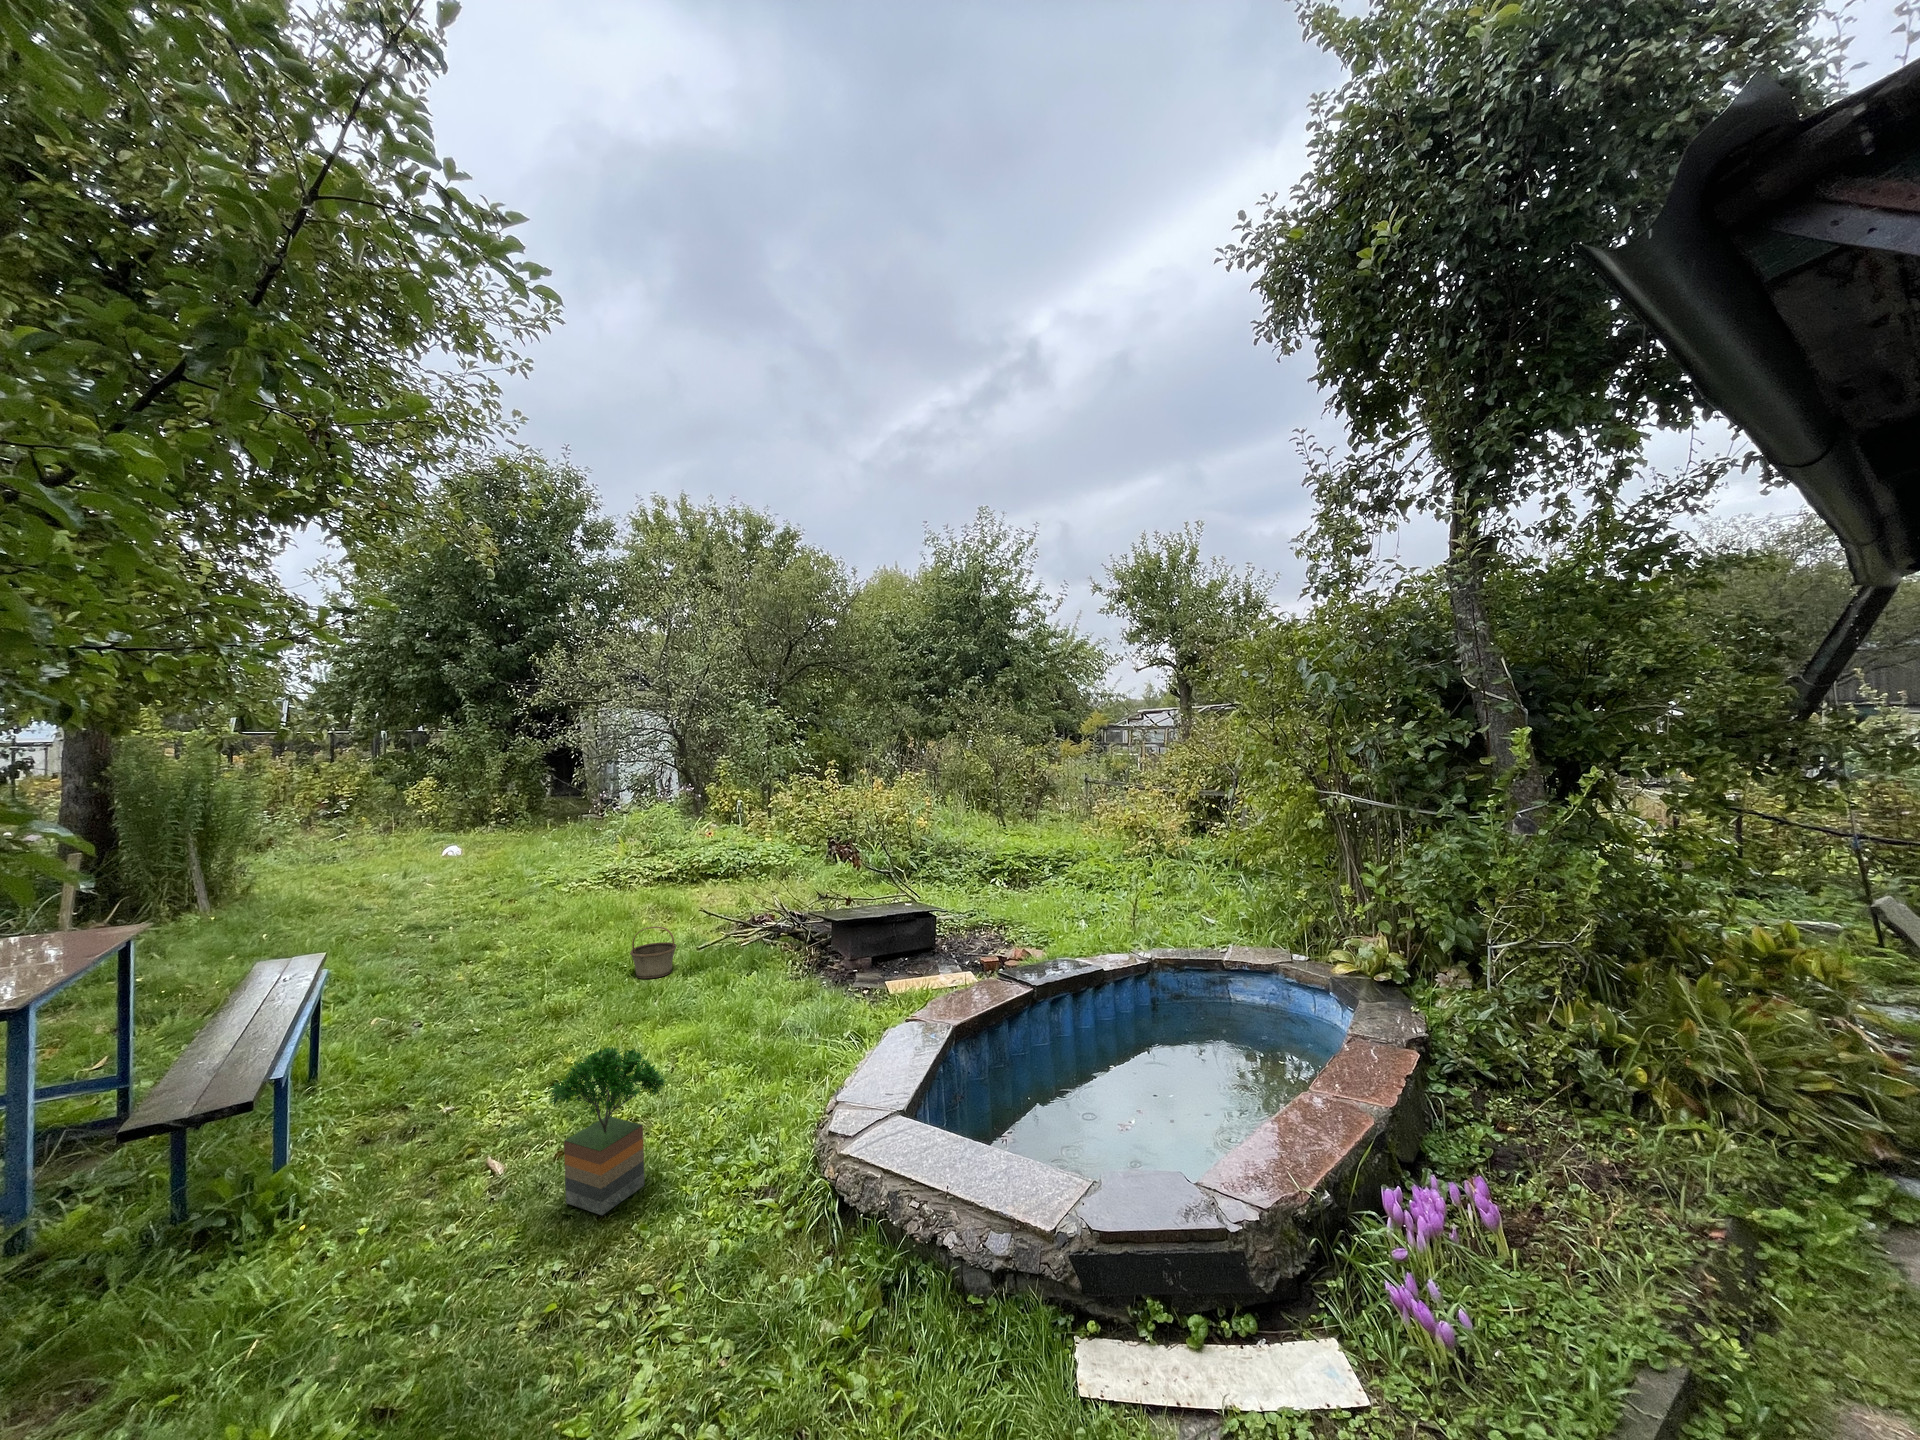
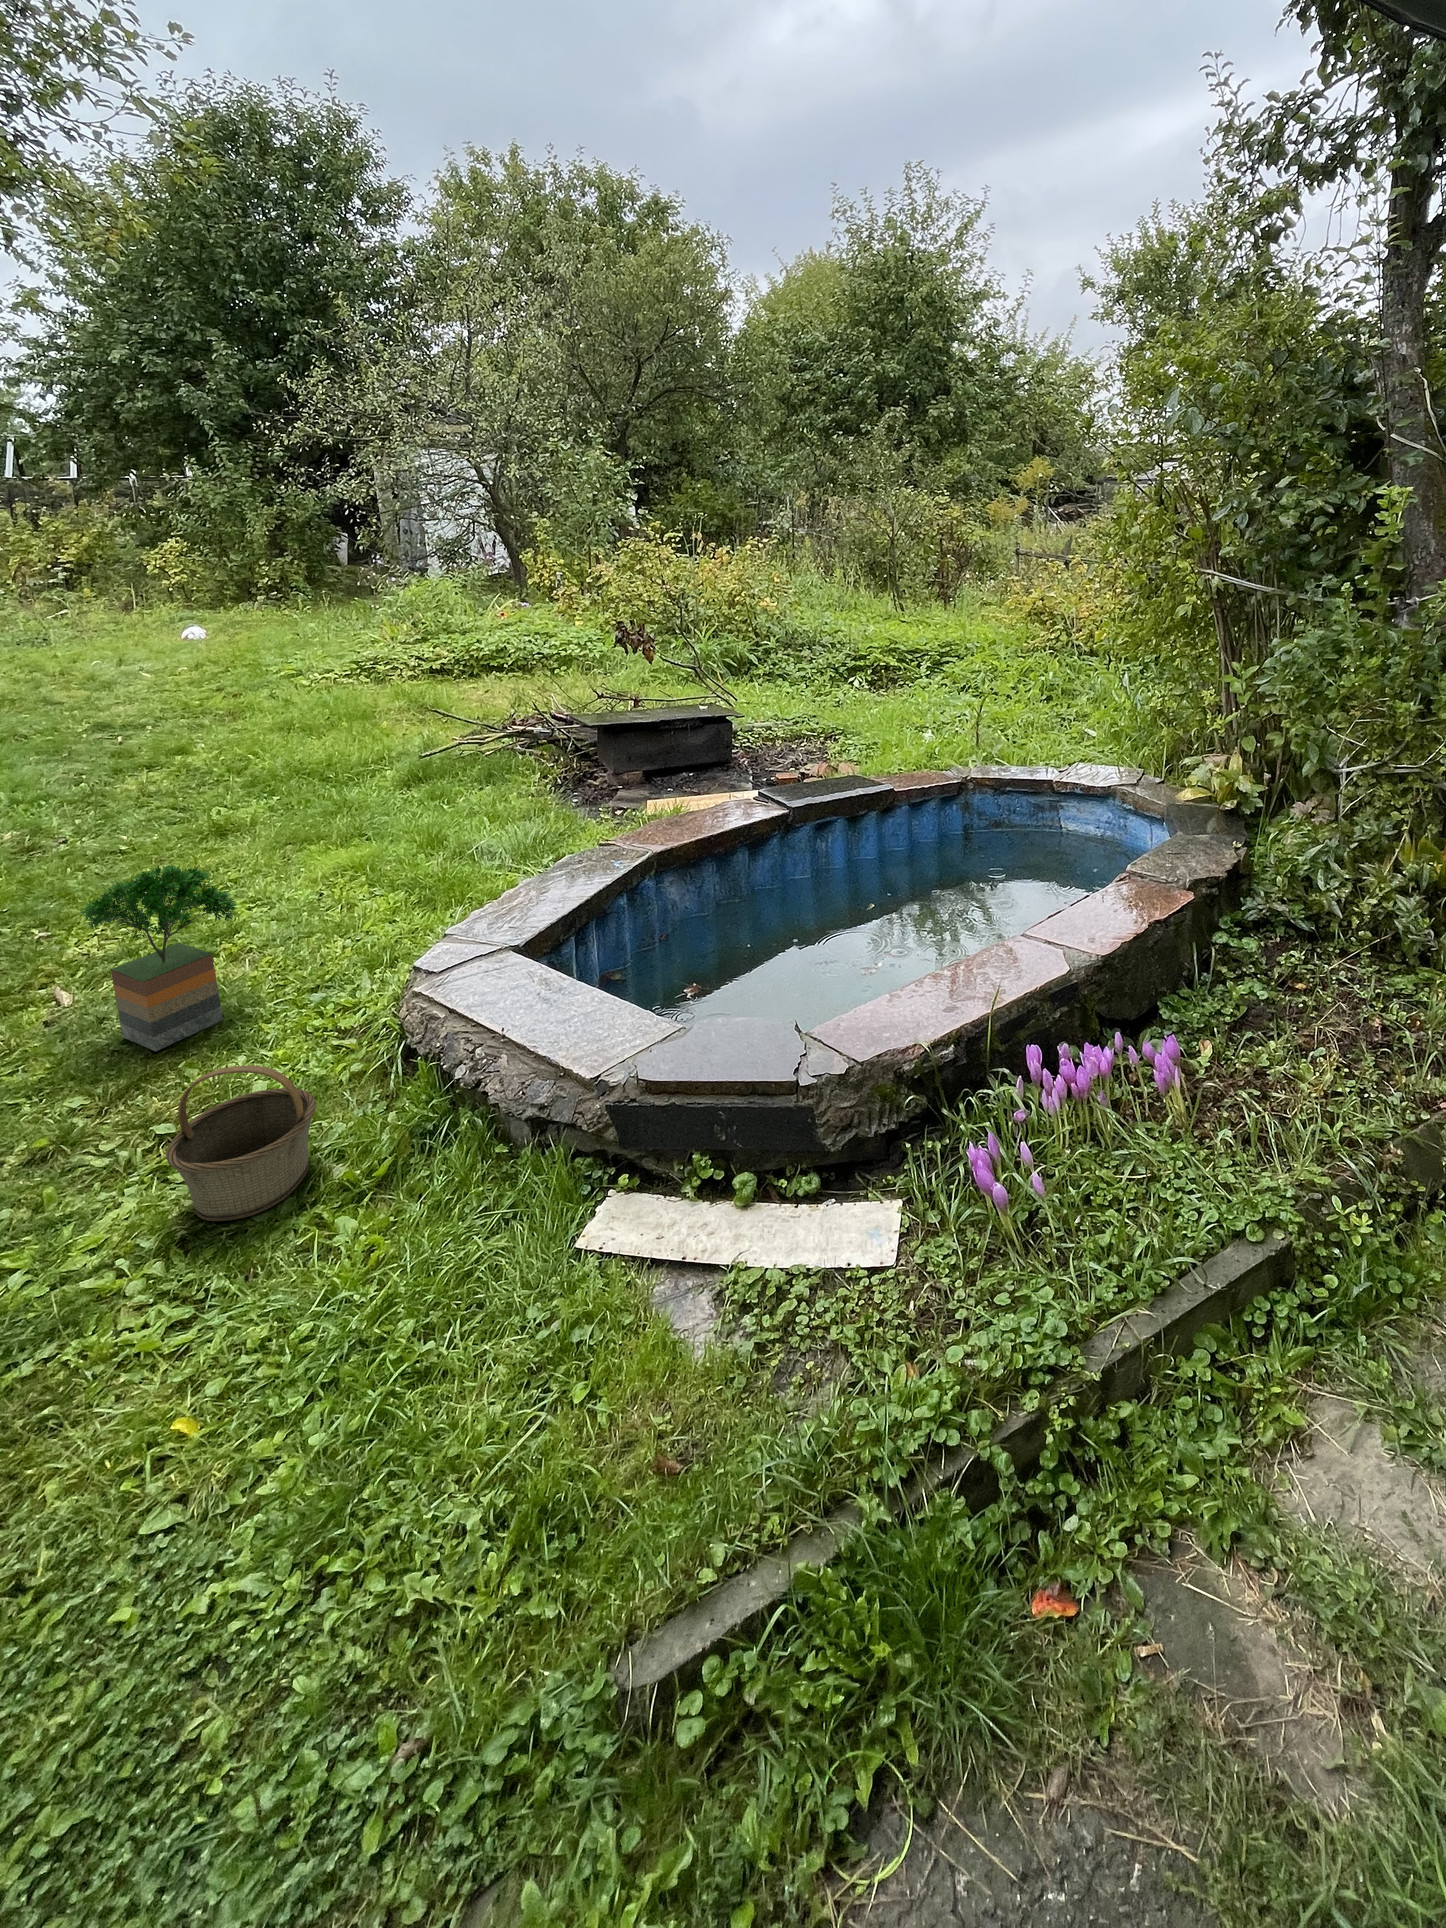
basket: present [630,927,676,979] -> present [166,1066,316,1221]

